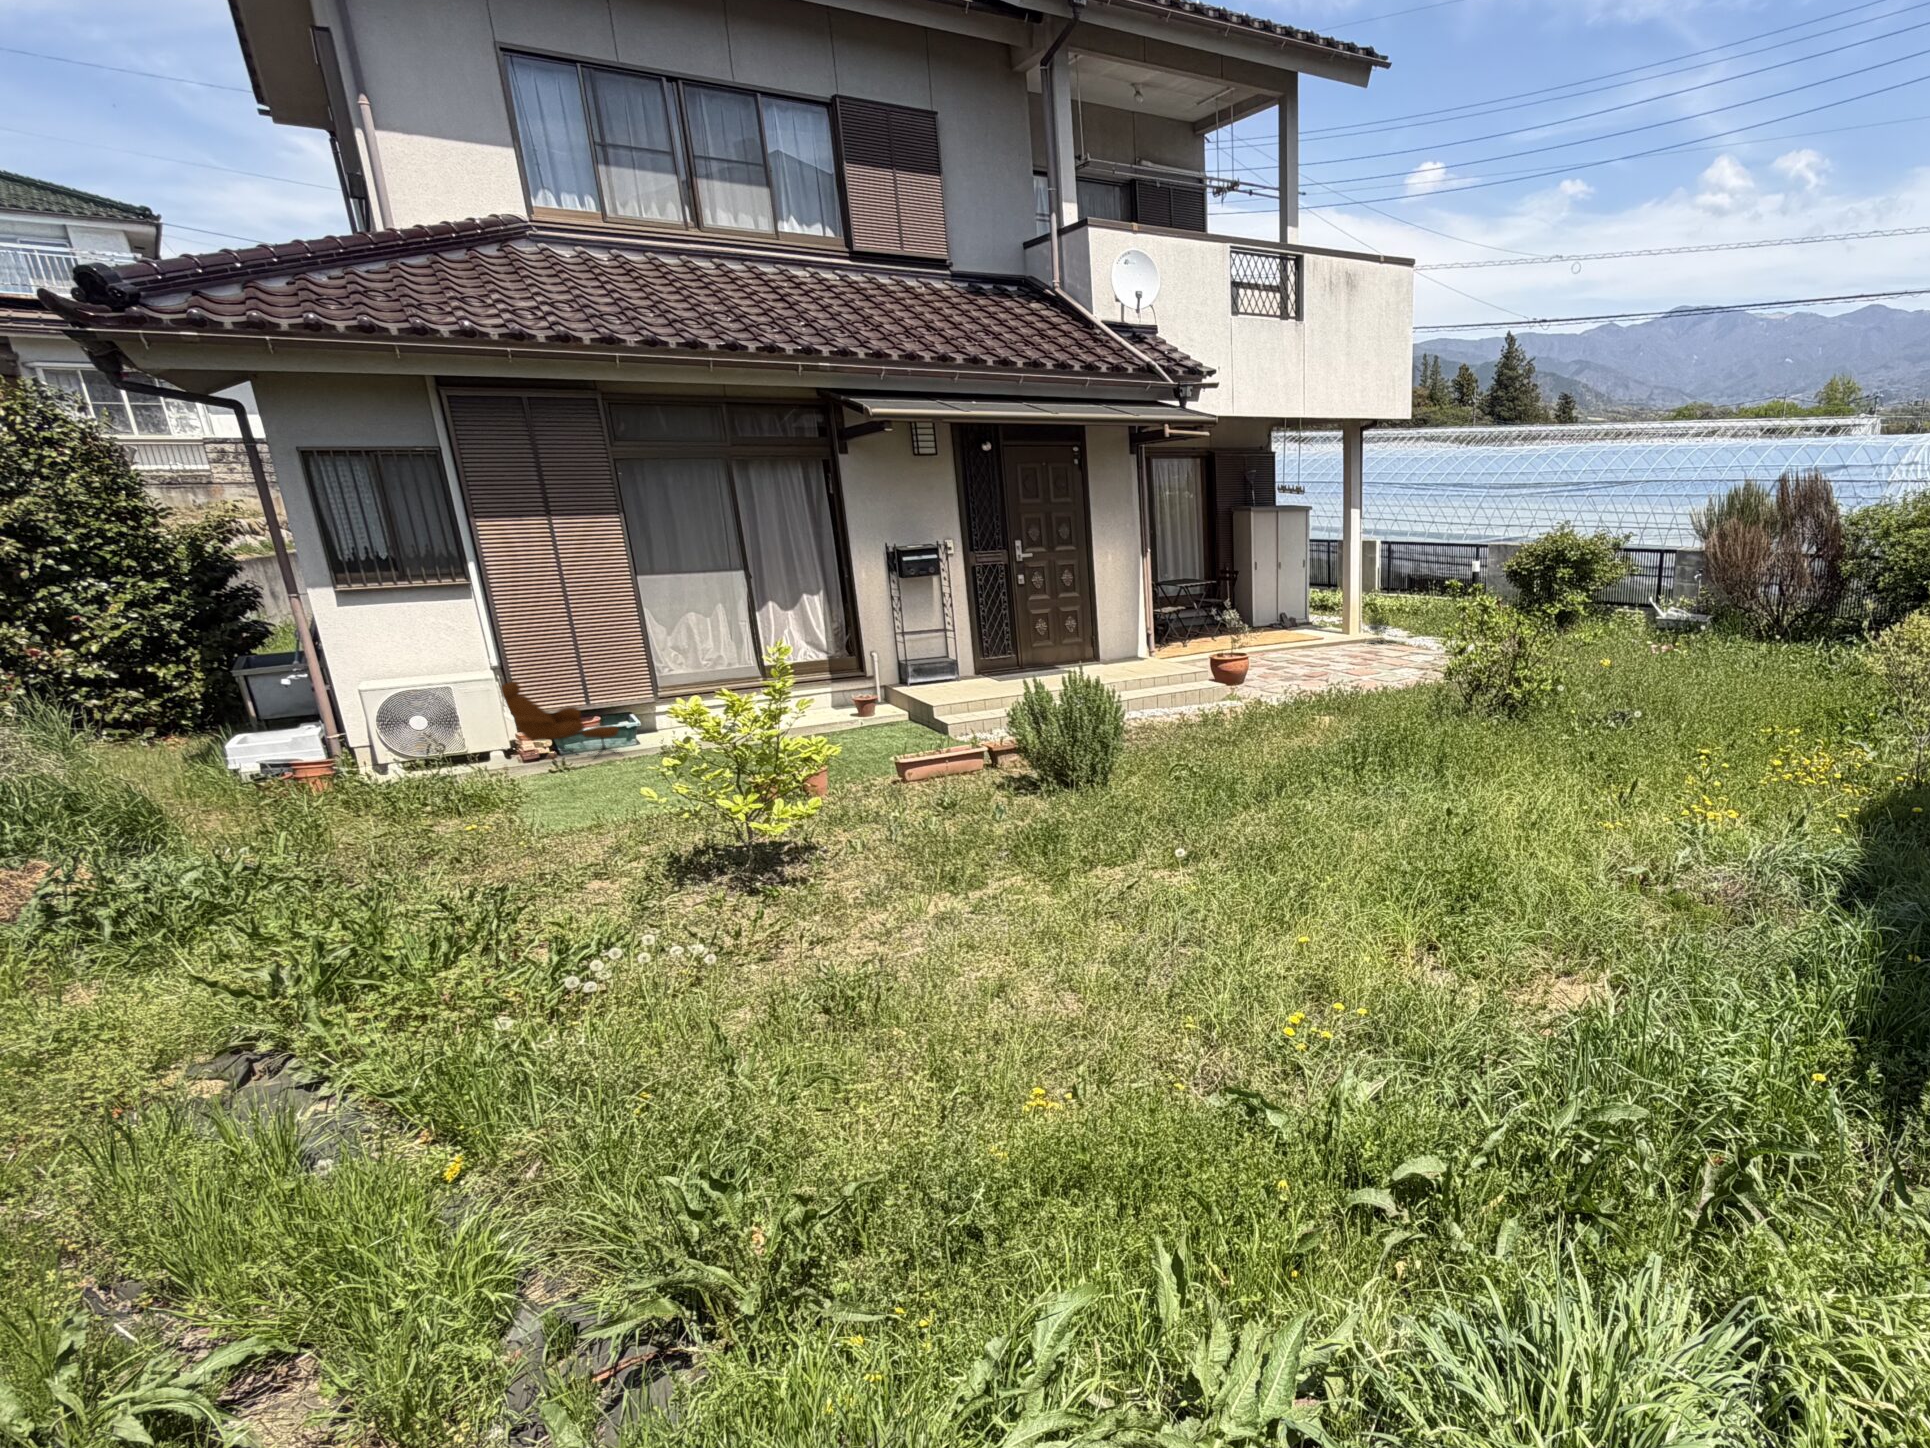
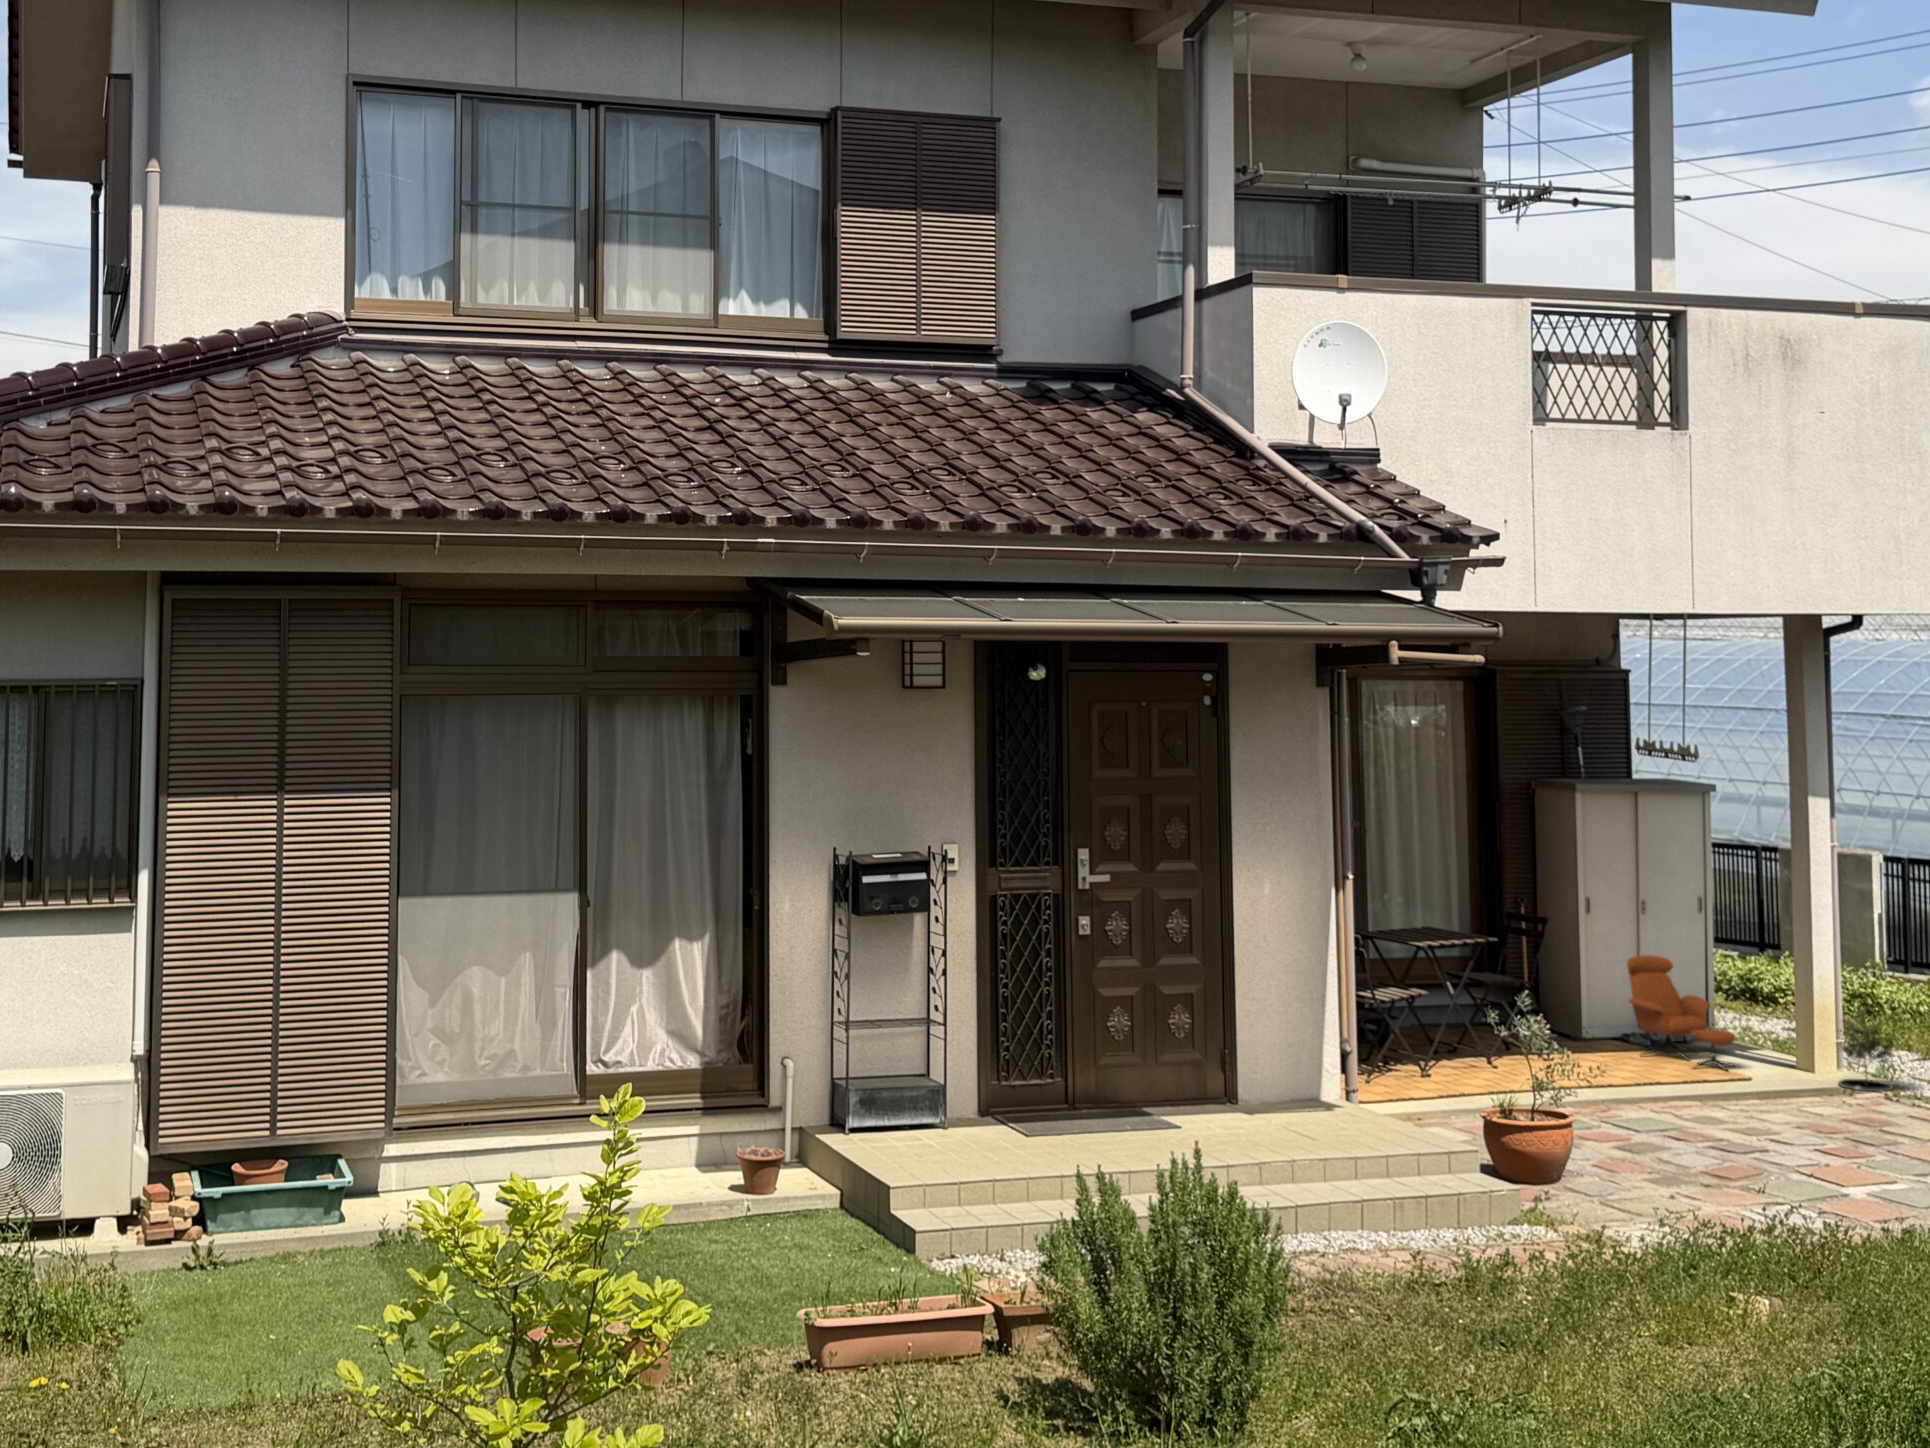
lounge chair: present [501,681,622,758] -> present [1627,955,1735,1070]

